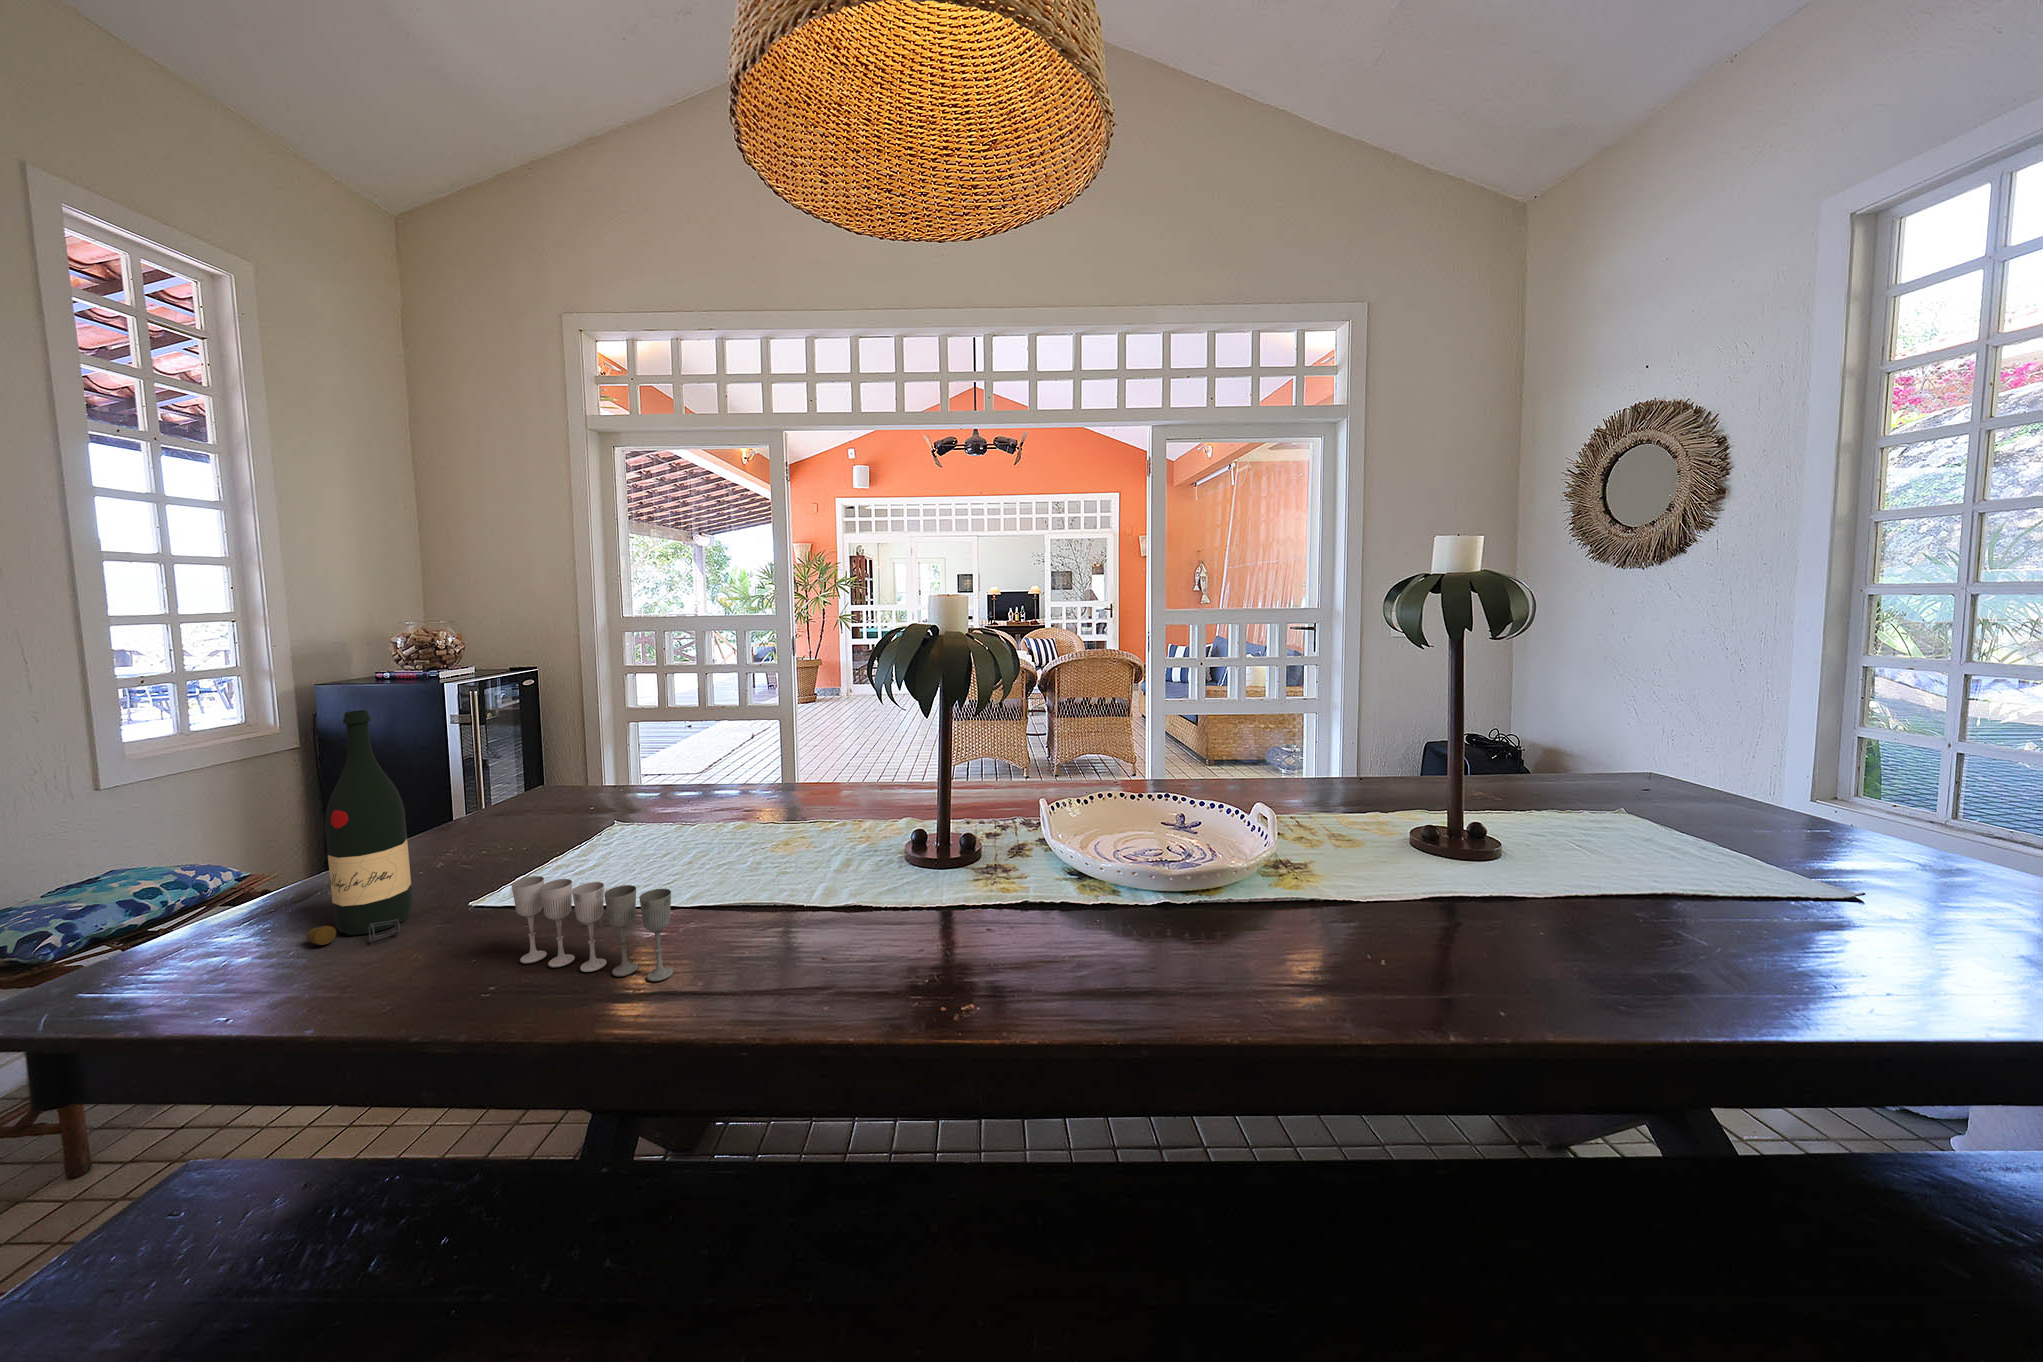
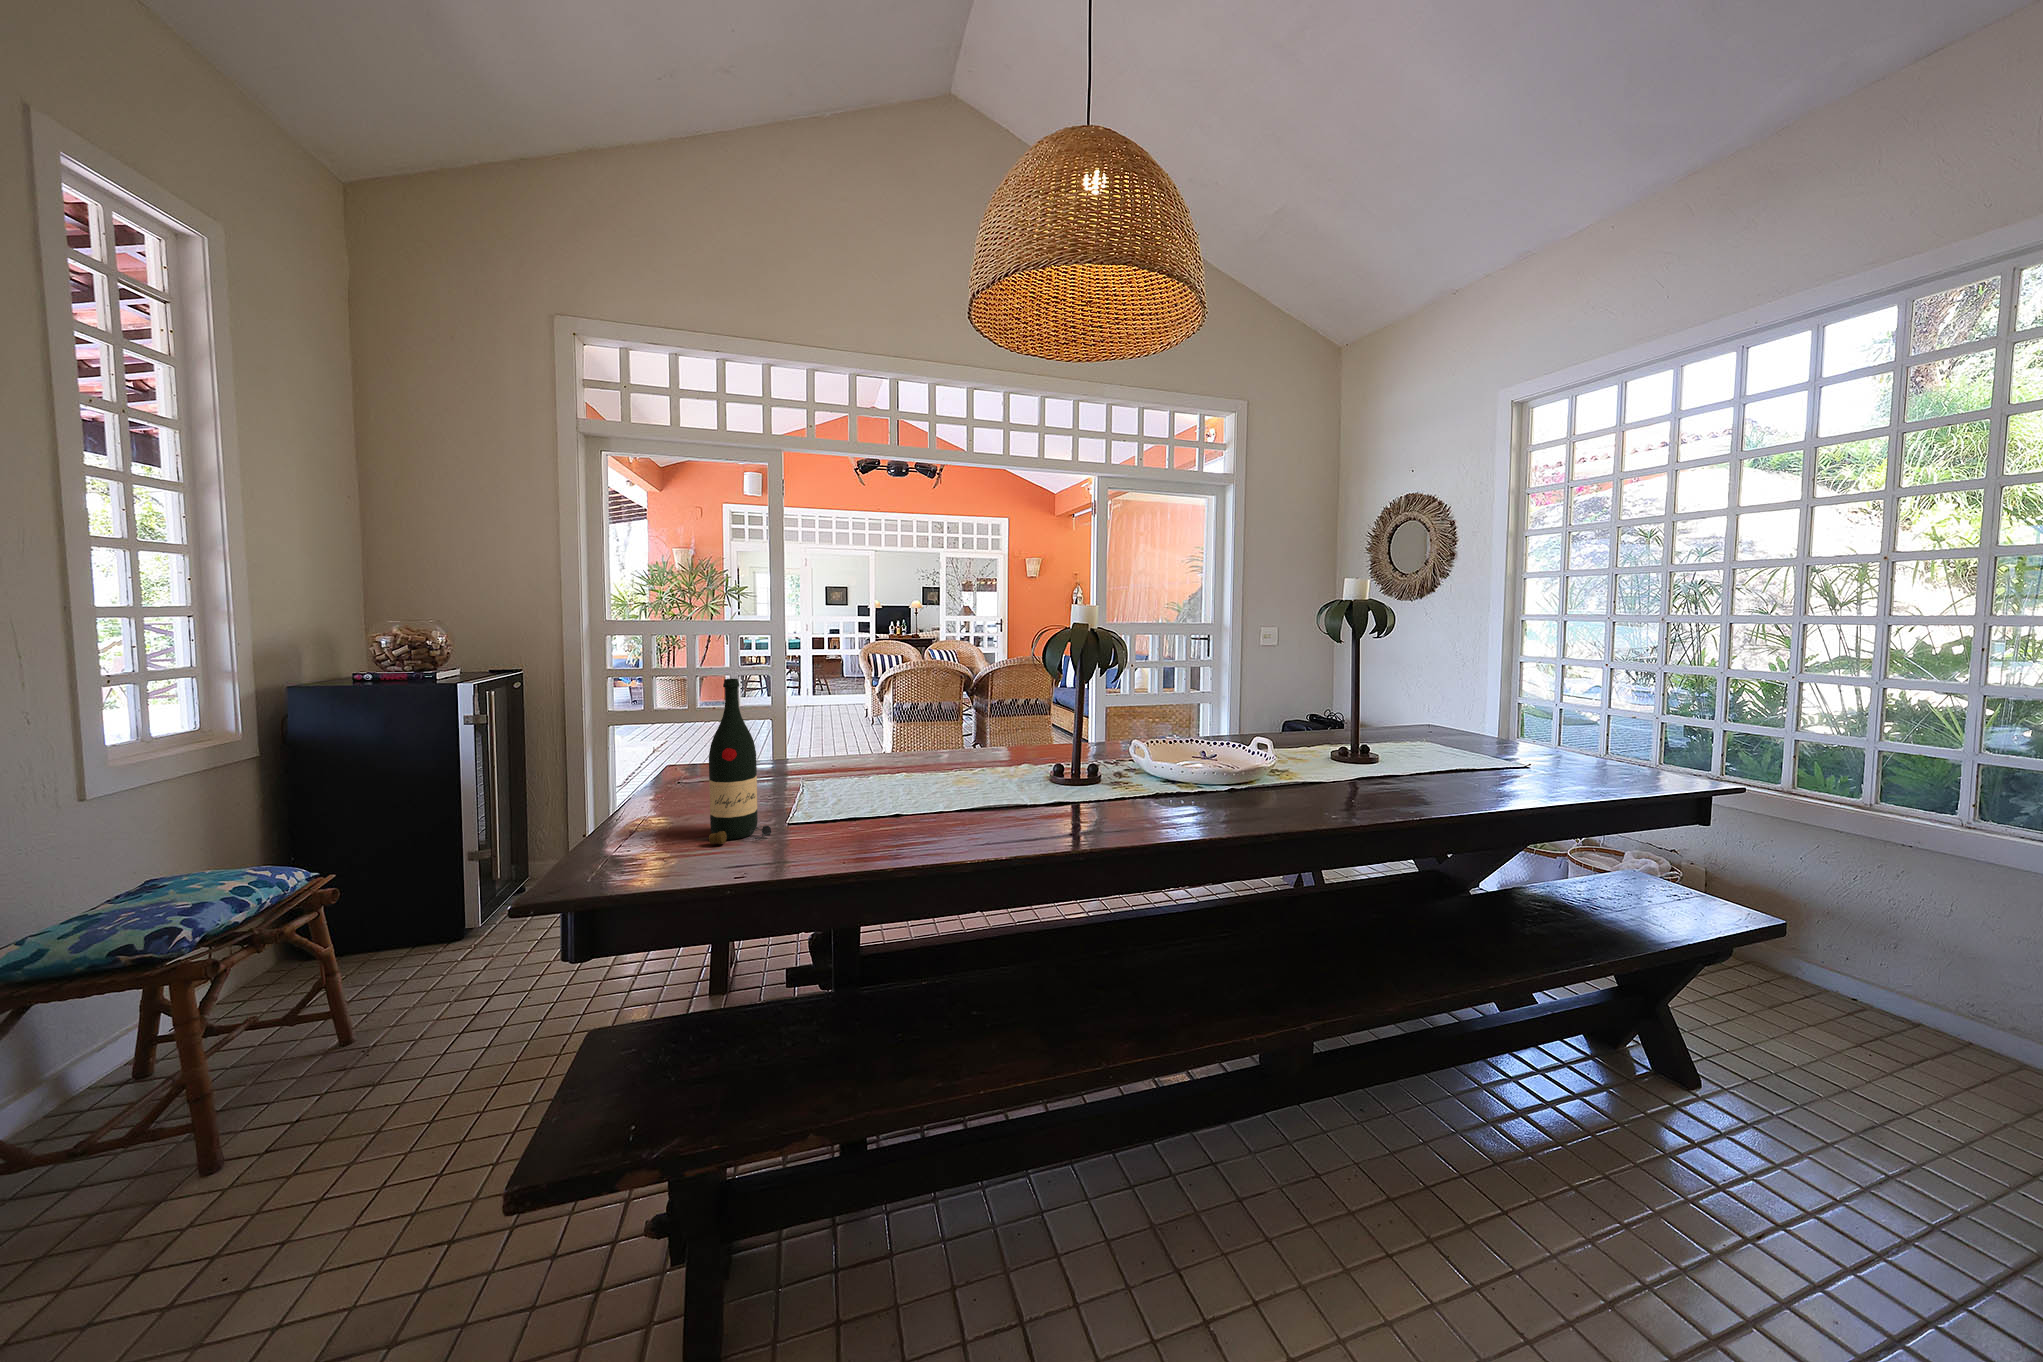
wine glass: present [511,876,673,981] -> none [882,781,997,838]

